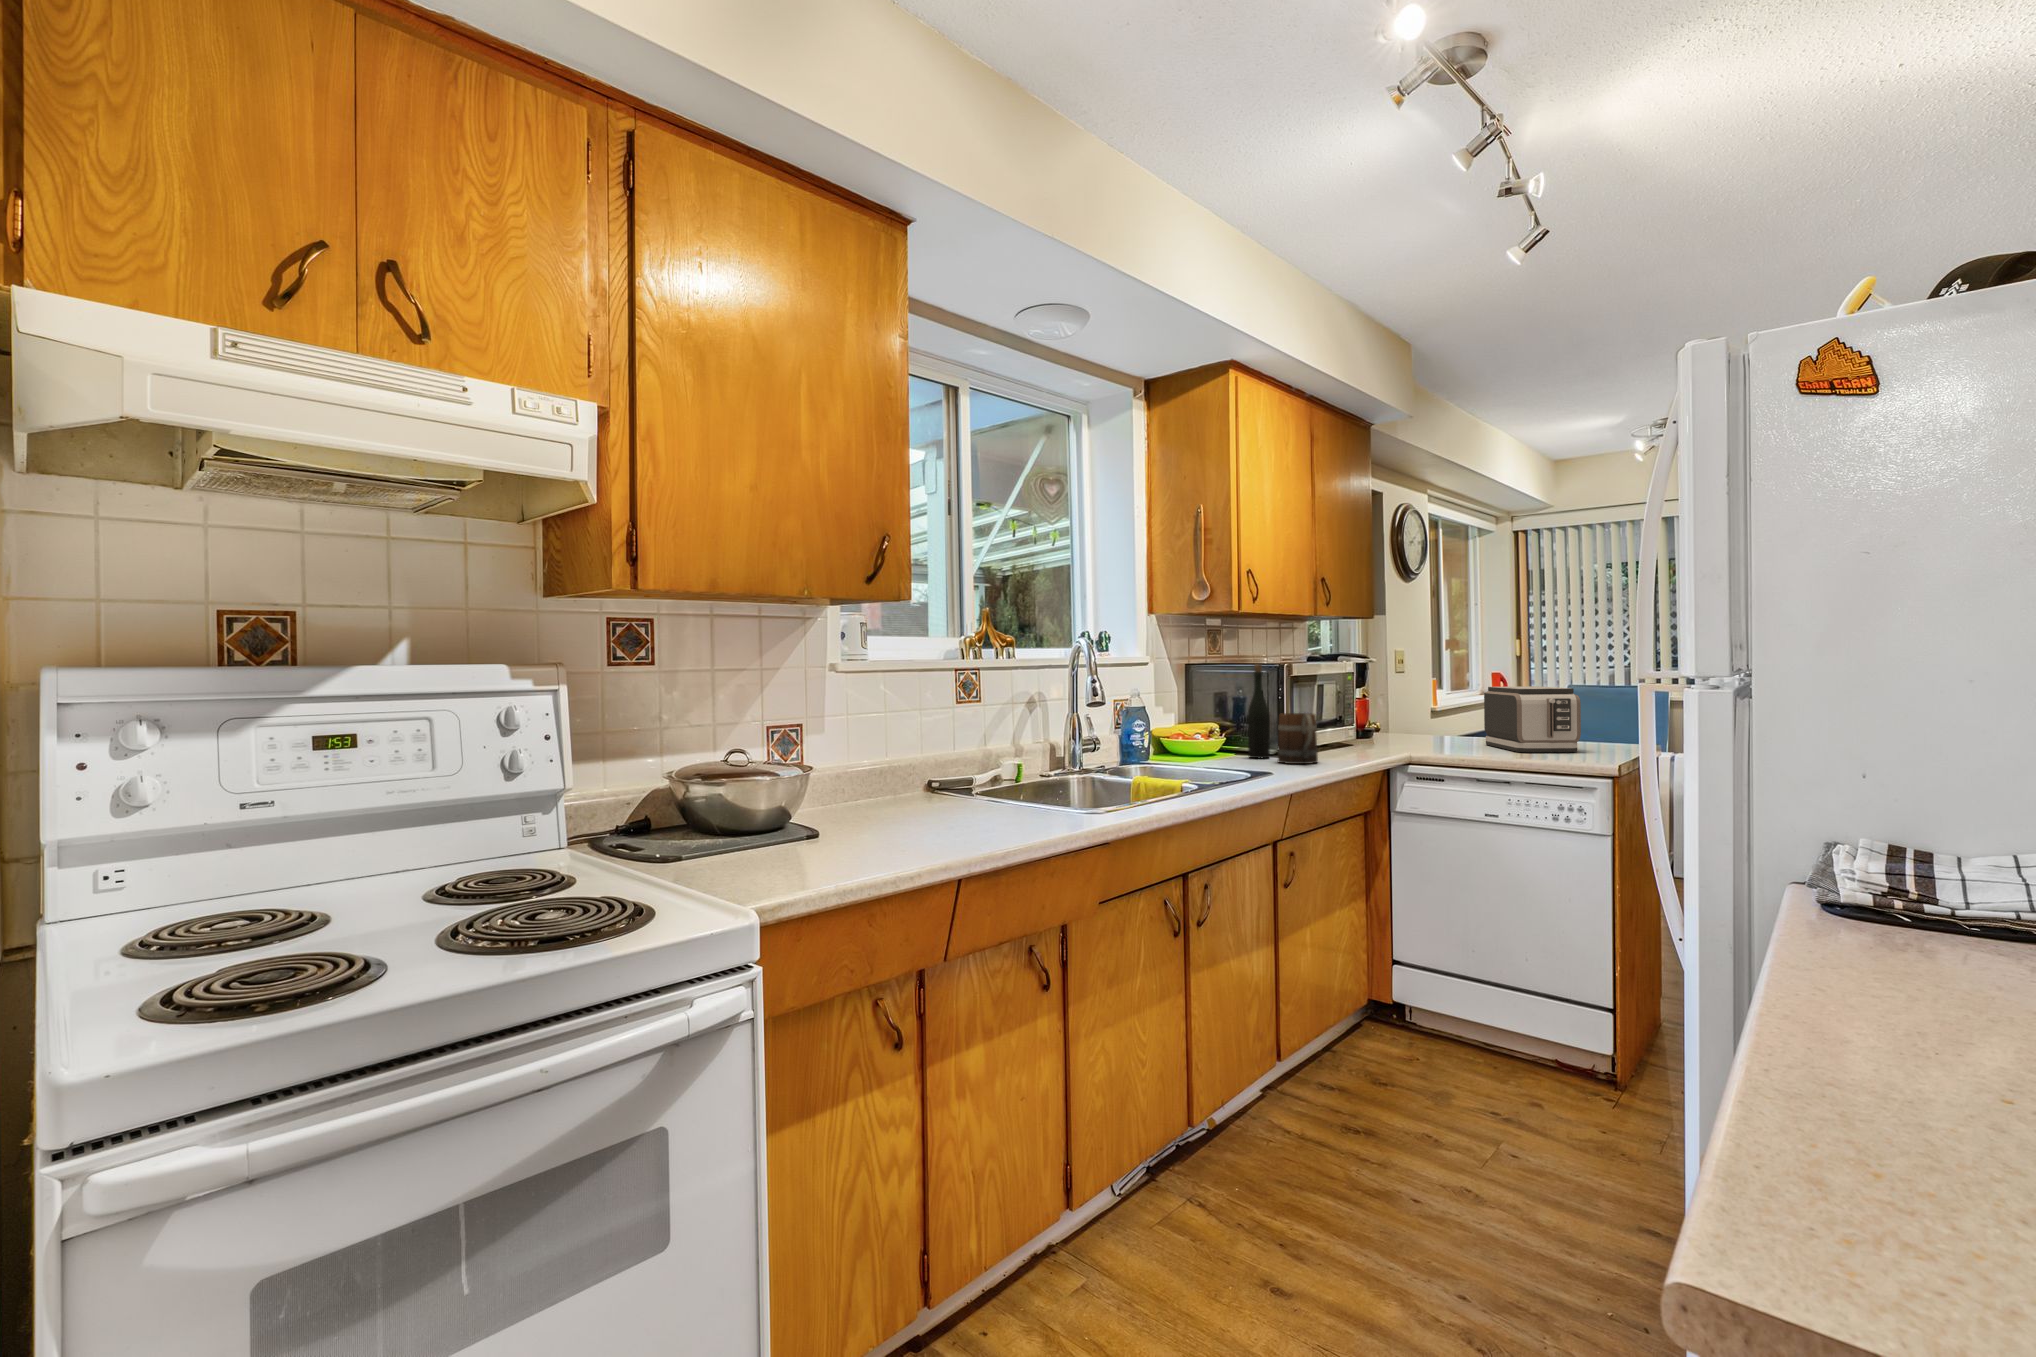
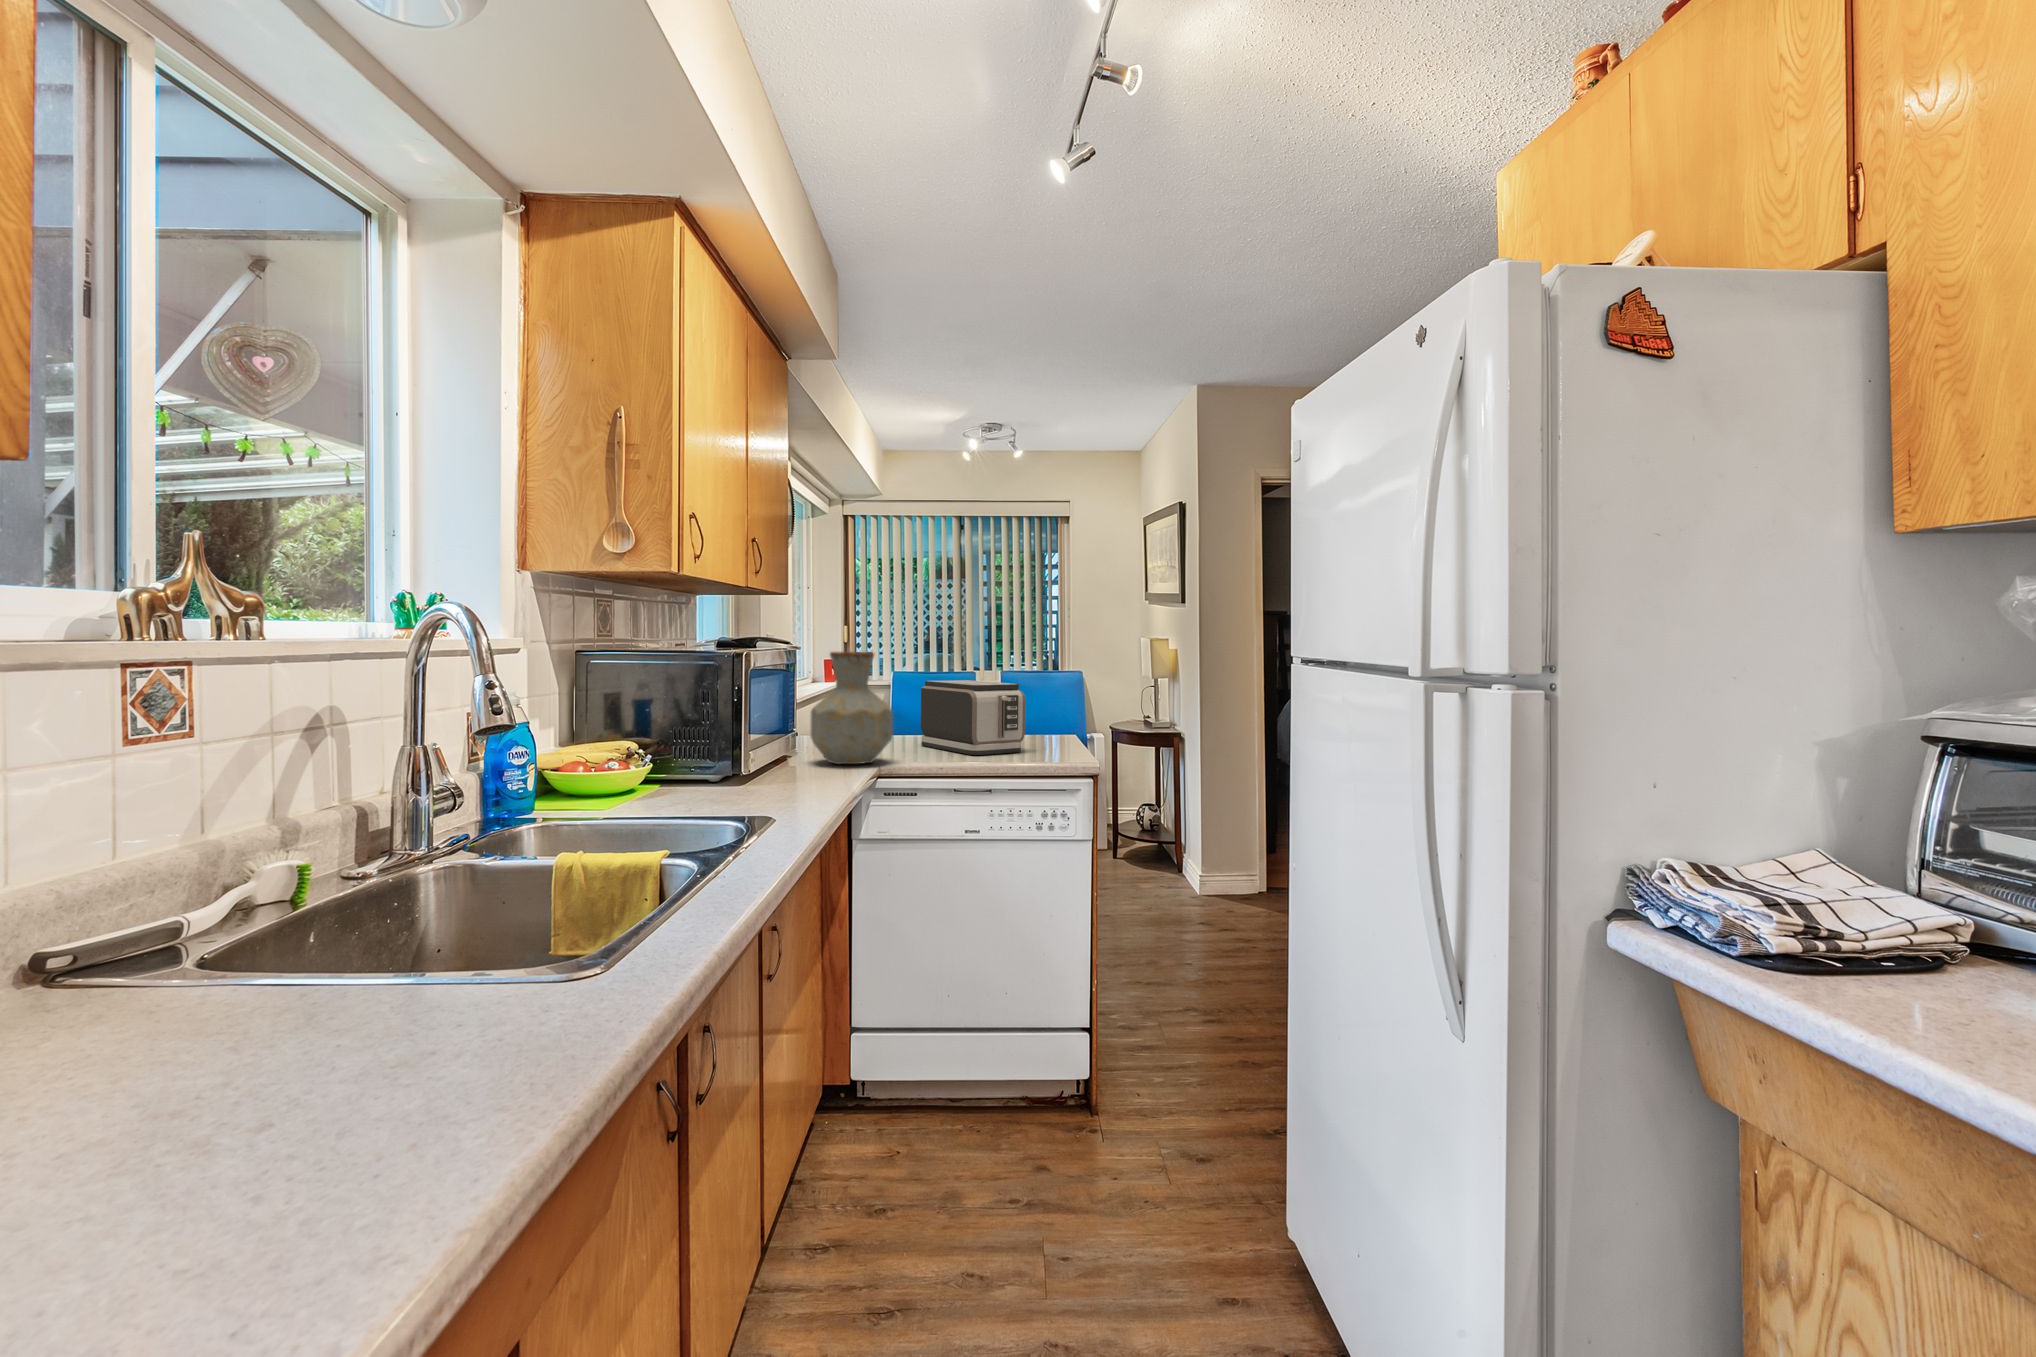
vase: none [1363,661,1431,753] -> present [810,652,893,765]
bottle: present [1248,664,1270,758] -> none [680,653,714,788]
mug: present [1278,713,1318,764] -> none [734,722,794,795]

